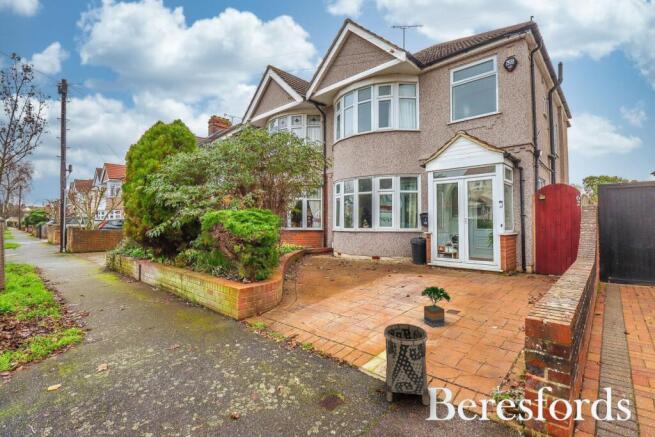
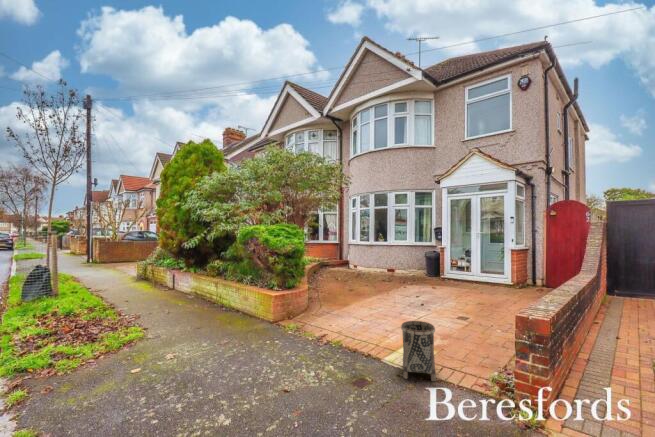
potted tree: present [421,286,450,327] -> none [432,295,460,331]

